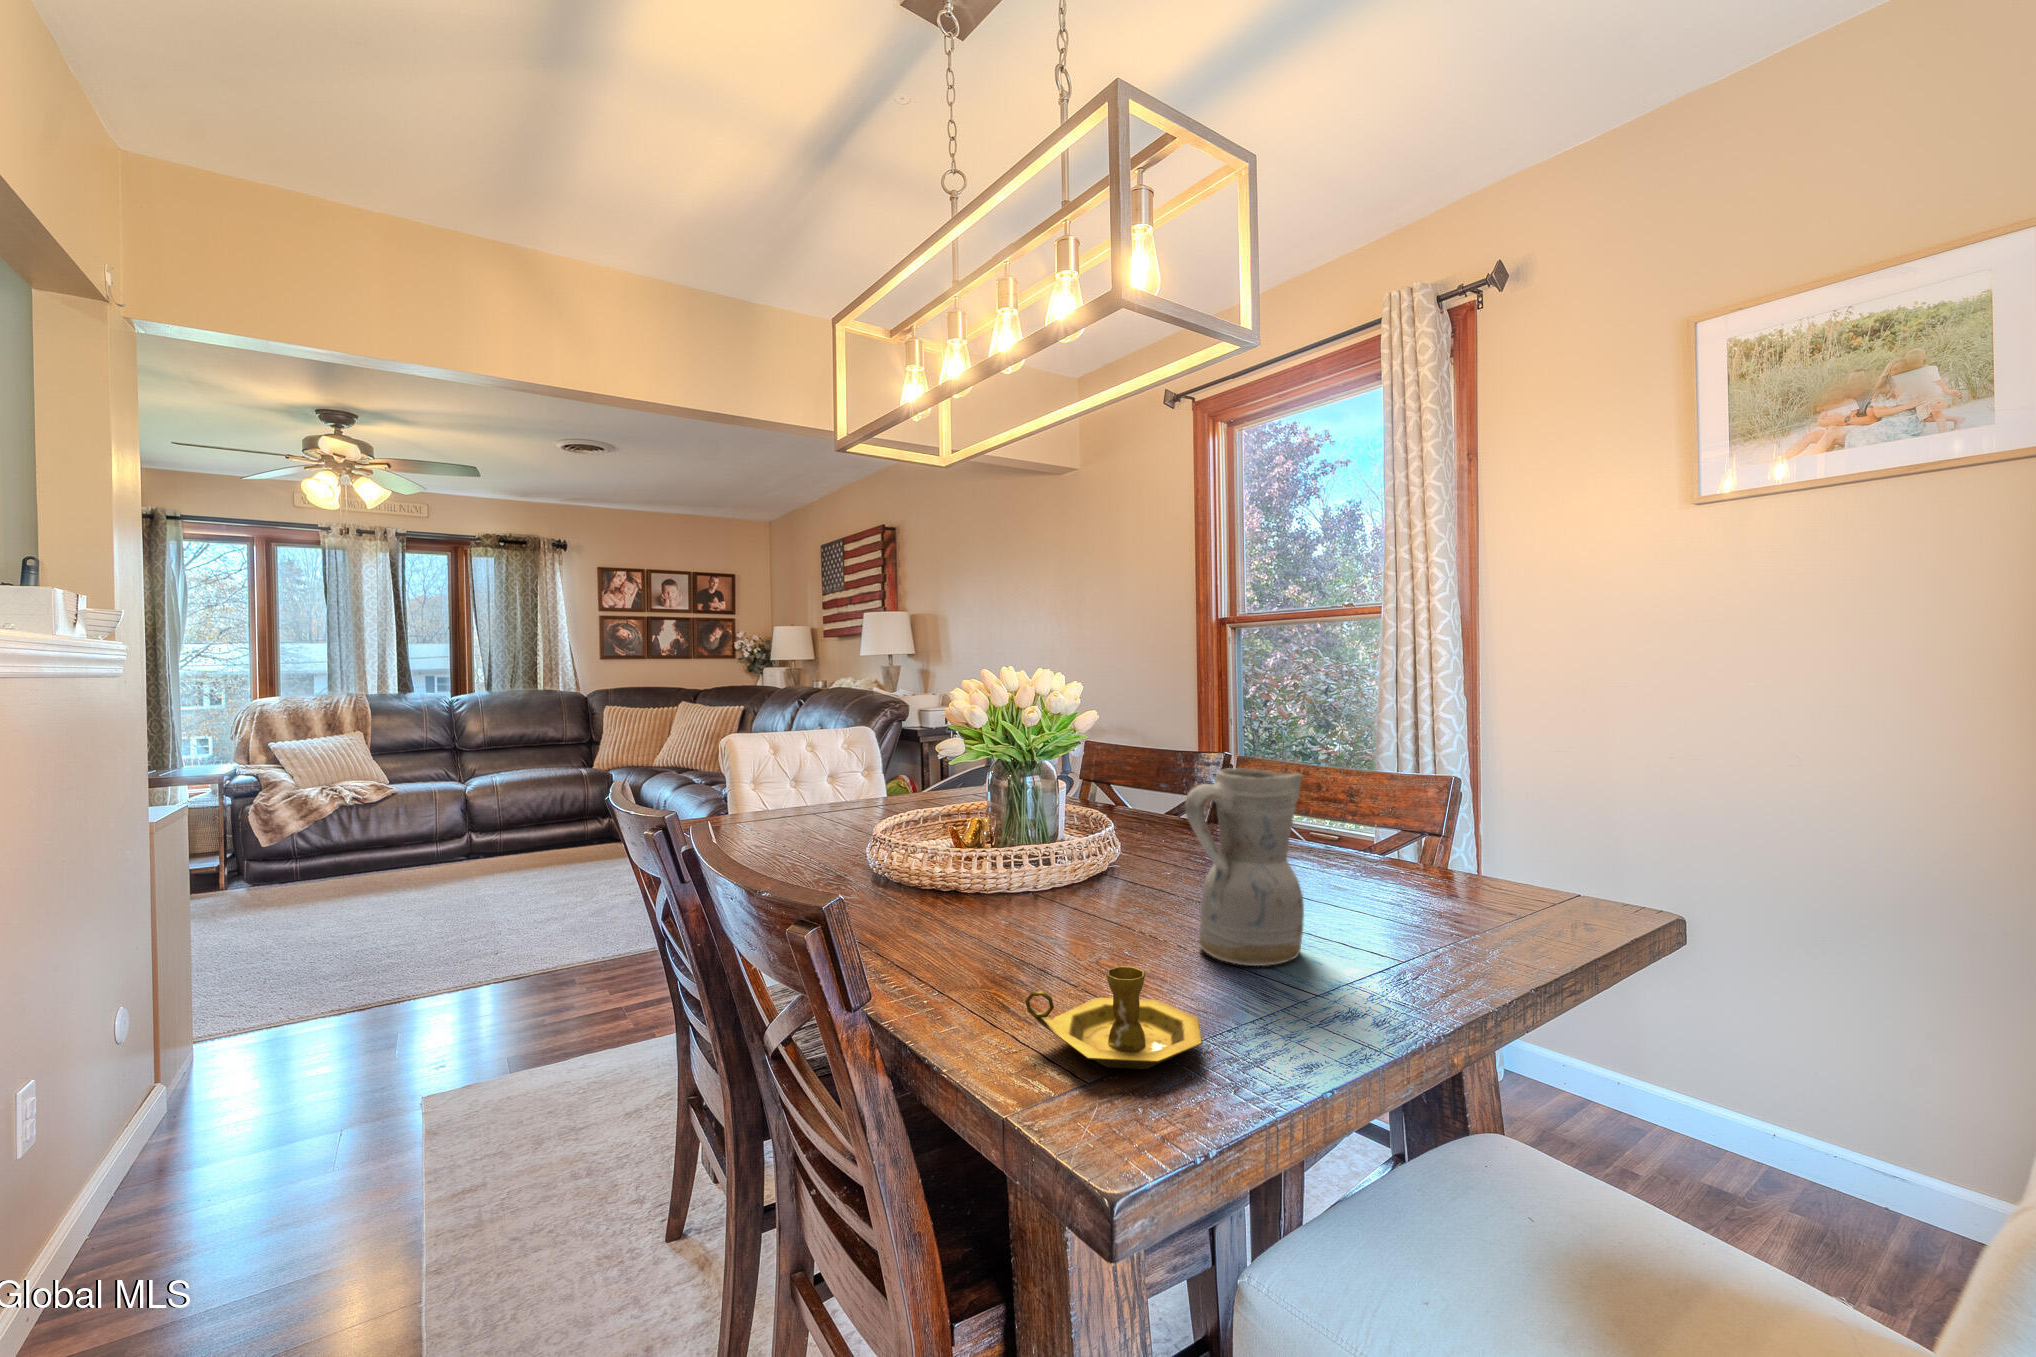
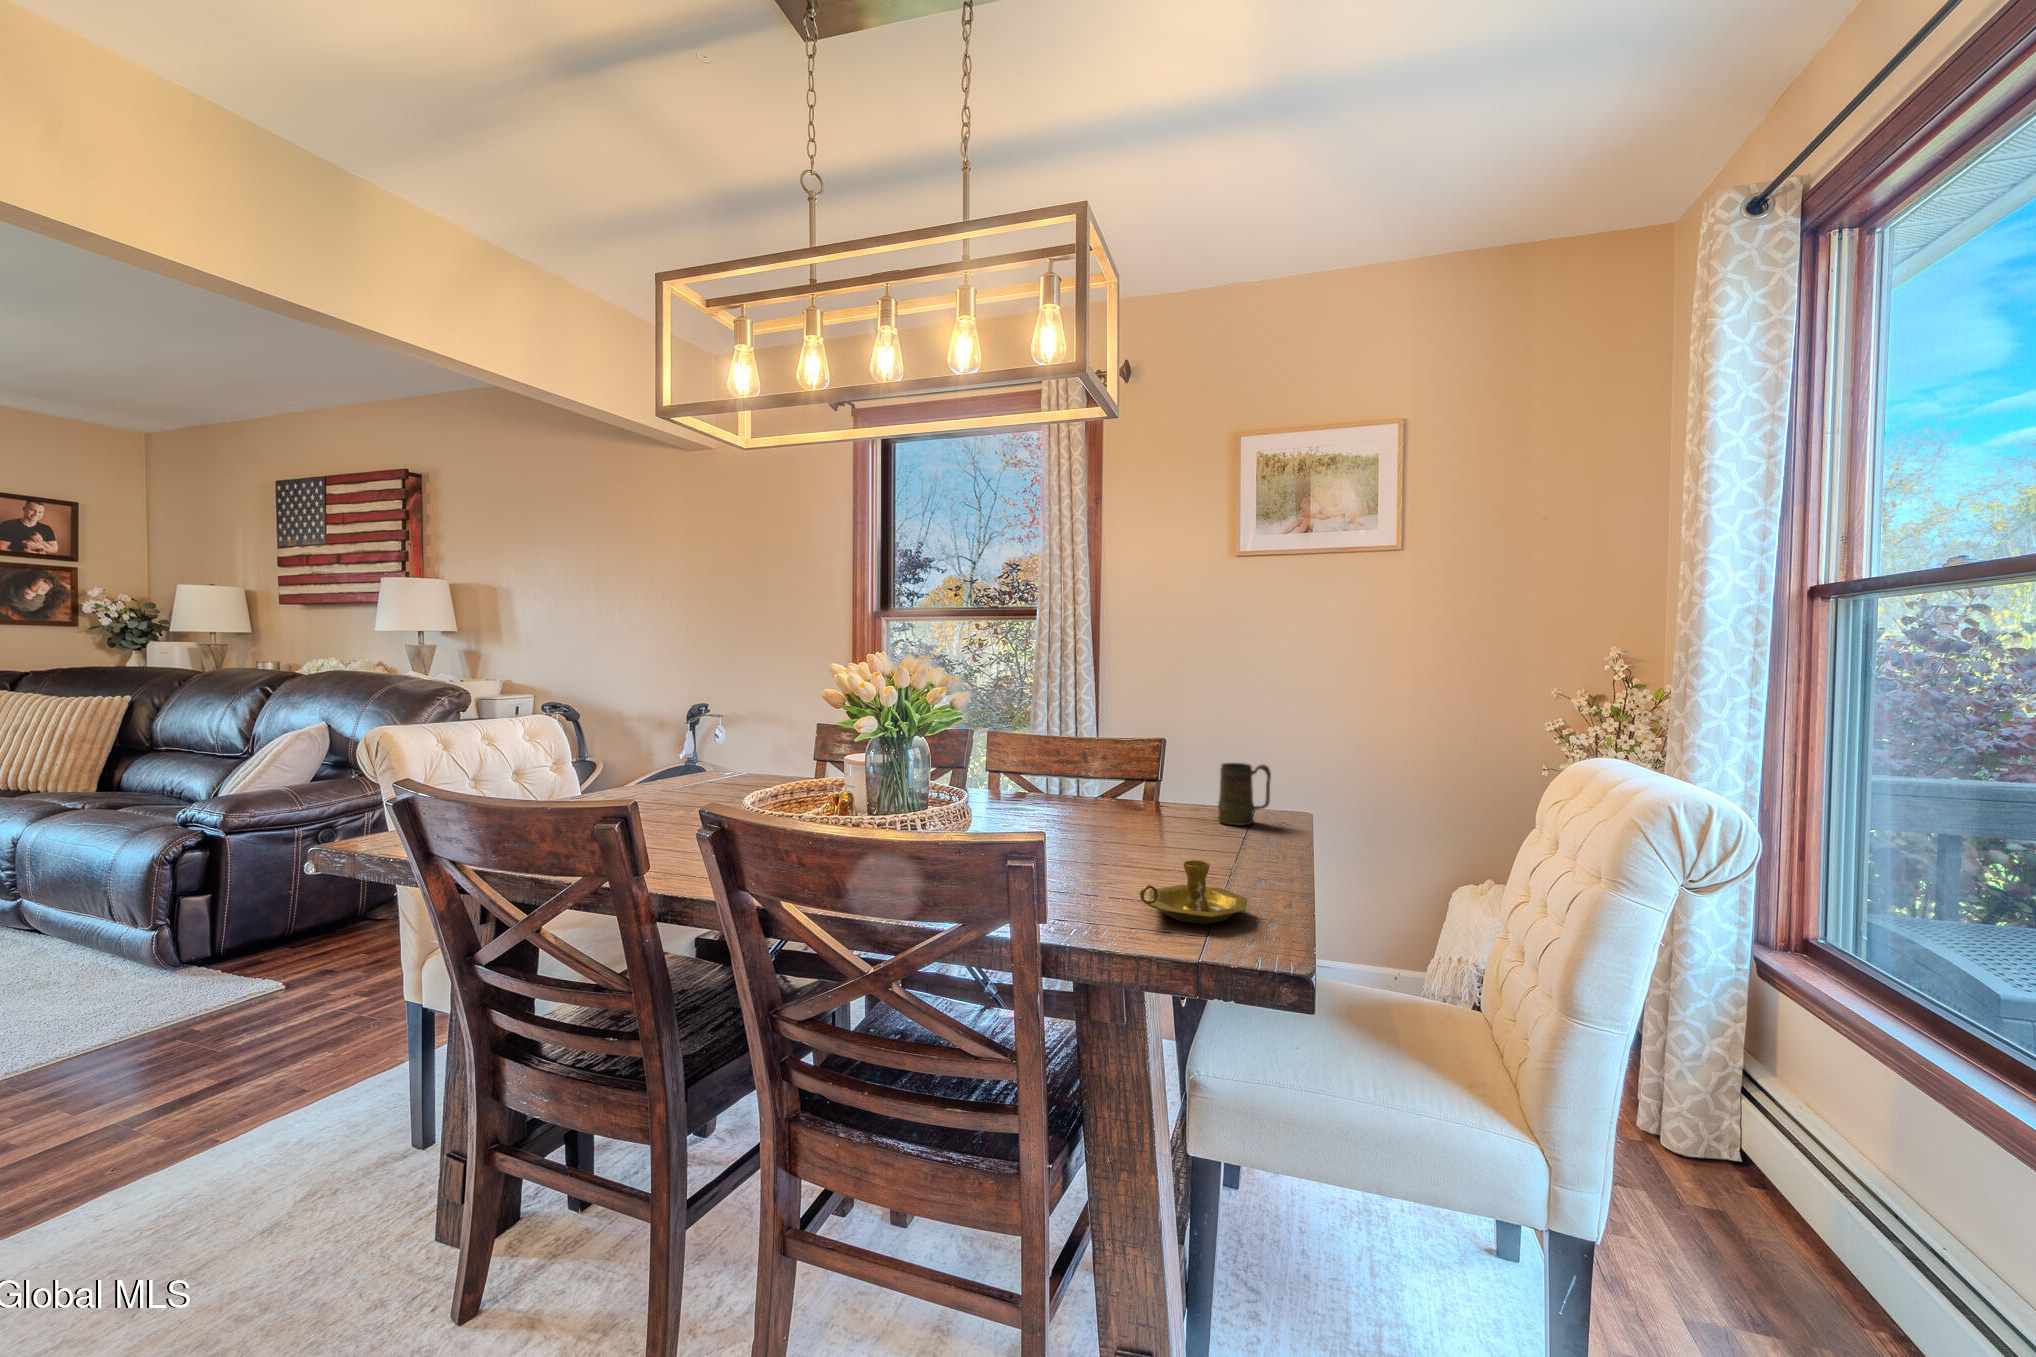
ceramic pitcher: present [1185,768,1304,966] -> none [1122,730,1194,864]
mug: none [1448,825,1534,926] -> present [1218,763,1271,826]

